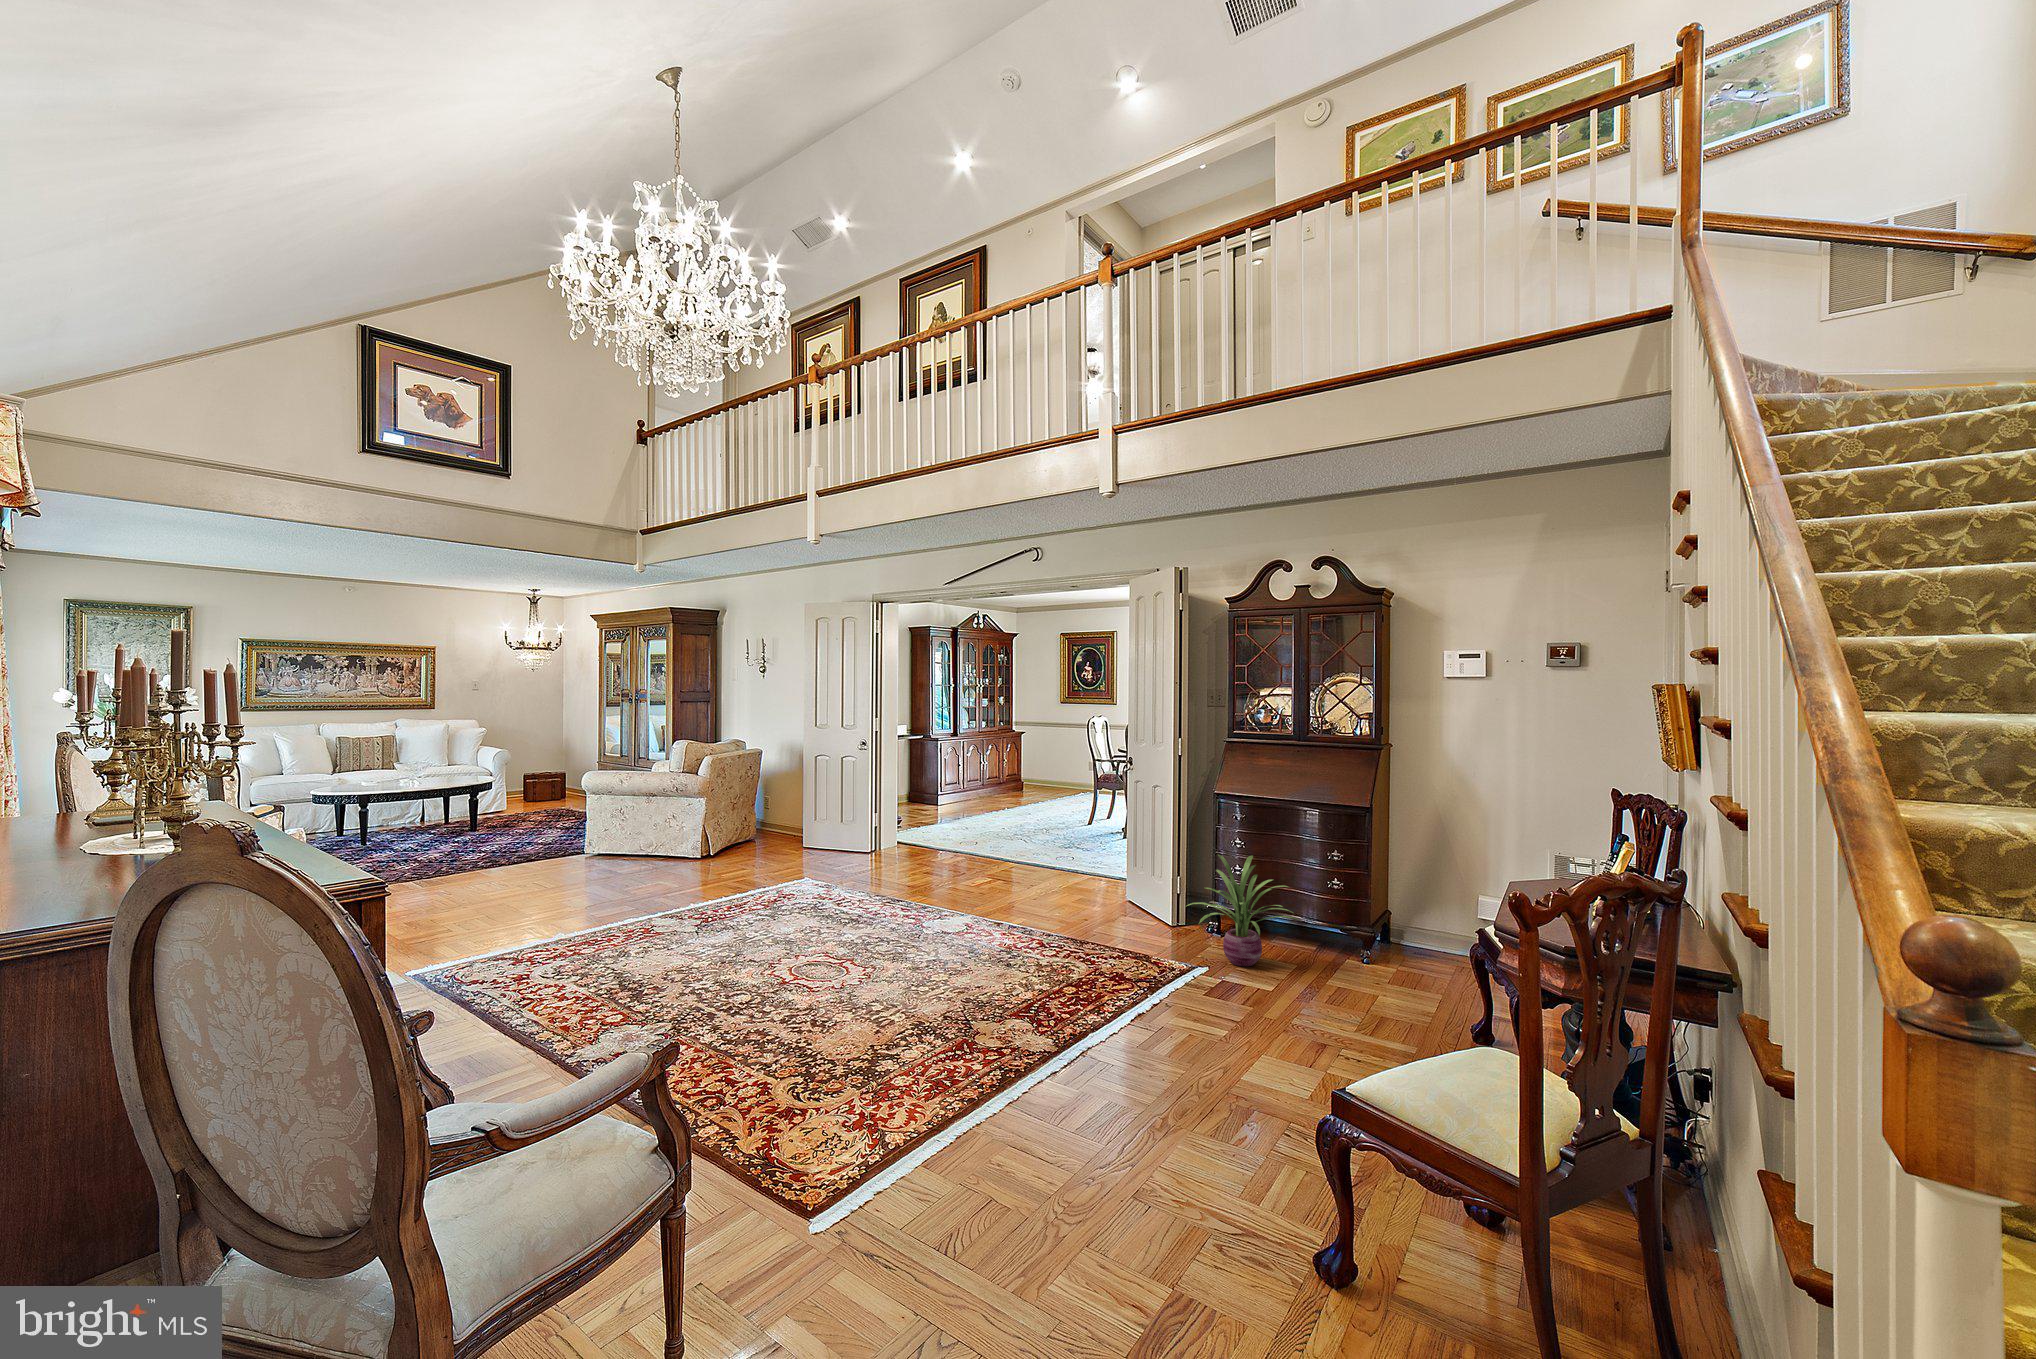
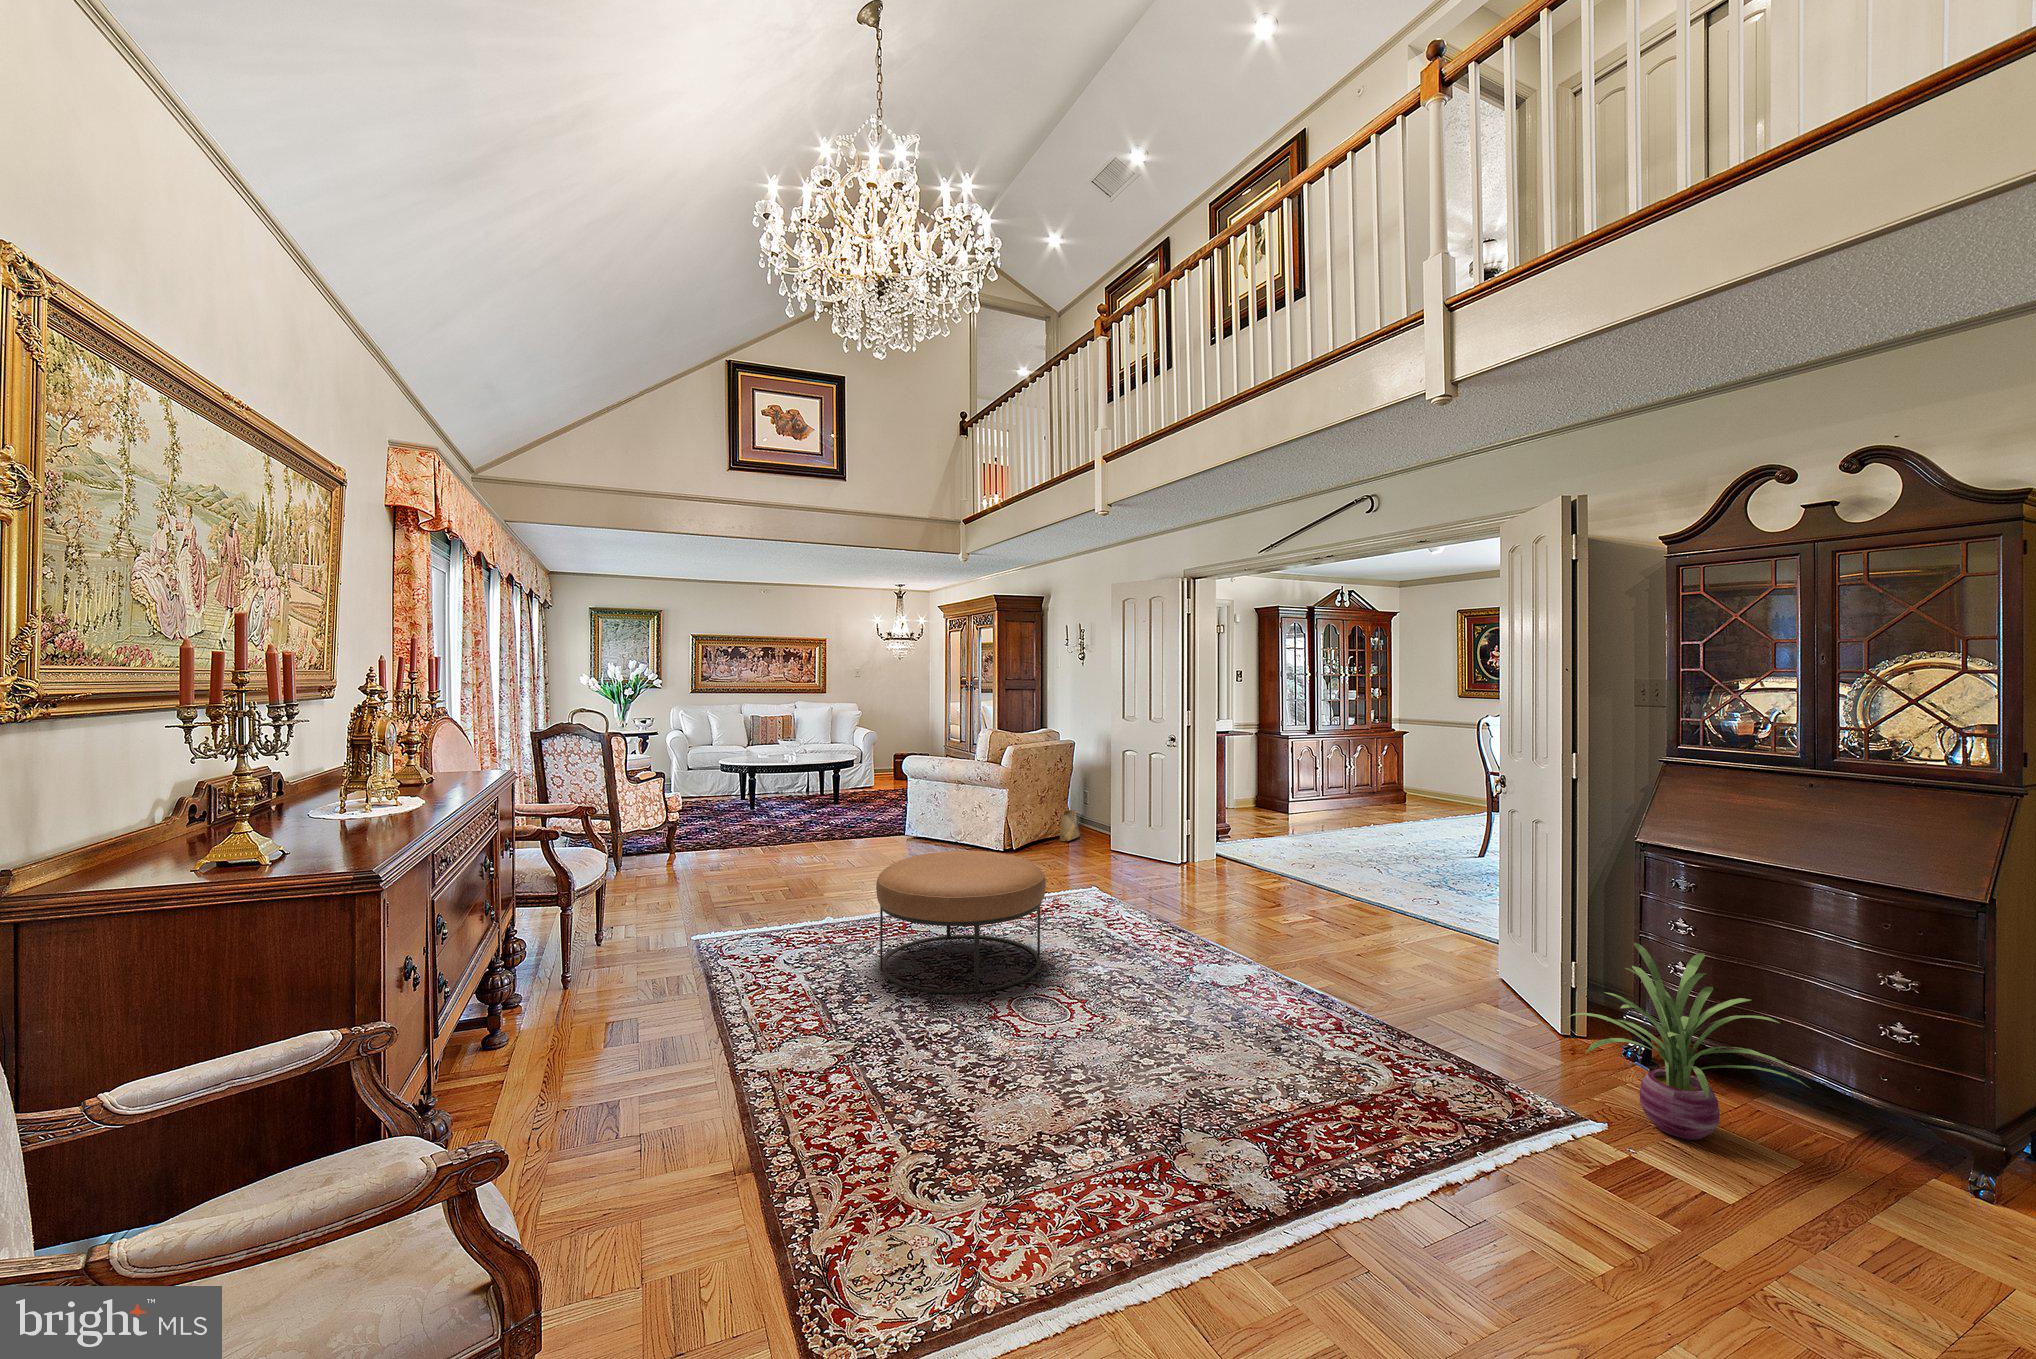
woven basket: none [752,800,772,843] -> present [1059,797,1080,841]
ottoman: none [643,851,805,978] -> present [876,851,1046,994]

